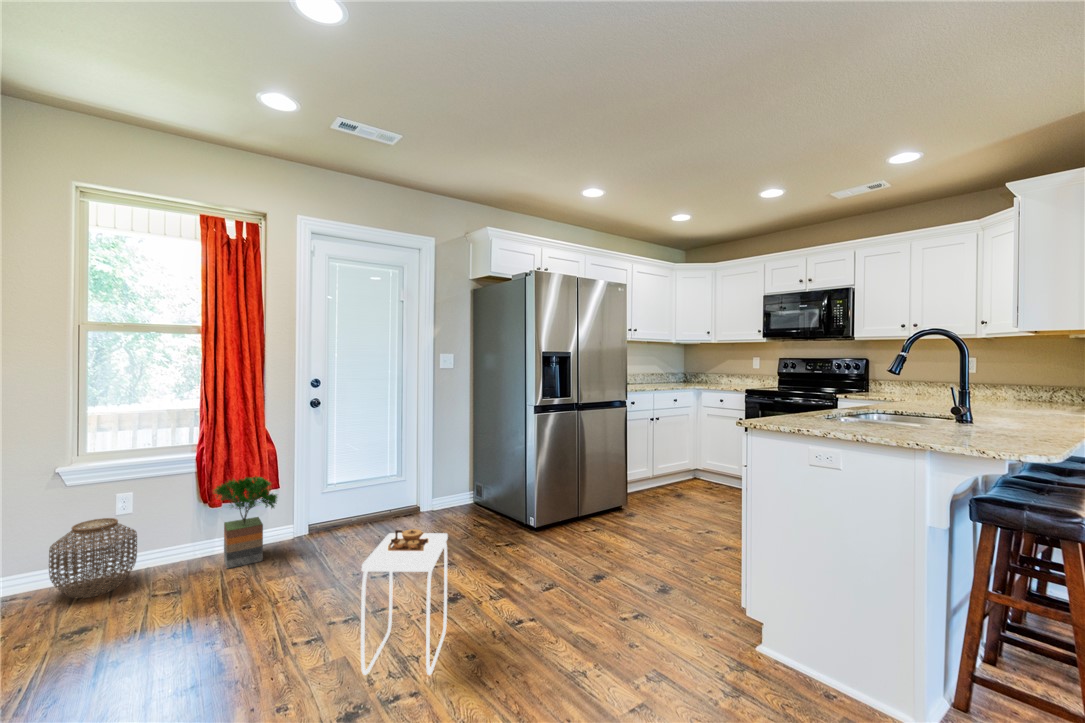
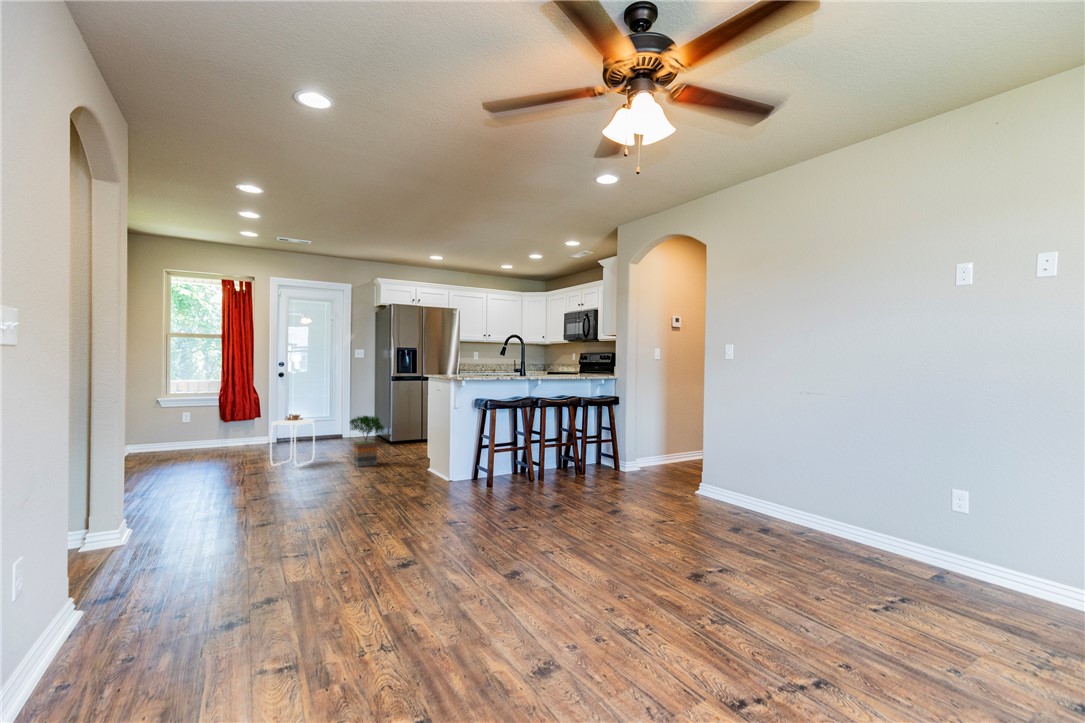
potted tree: present [214,476,277,568] -> present [350,416,385,467]
woven basket: present [49,518,137,598] -> none [154,422,191,455]

